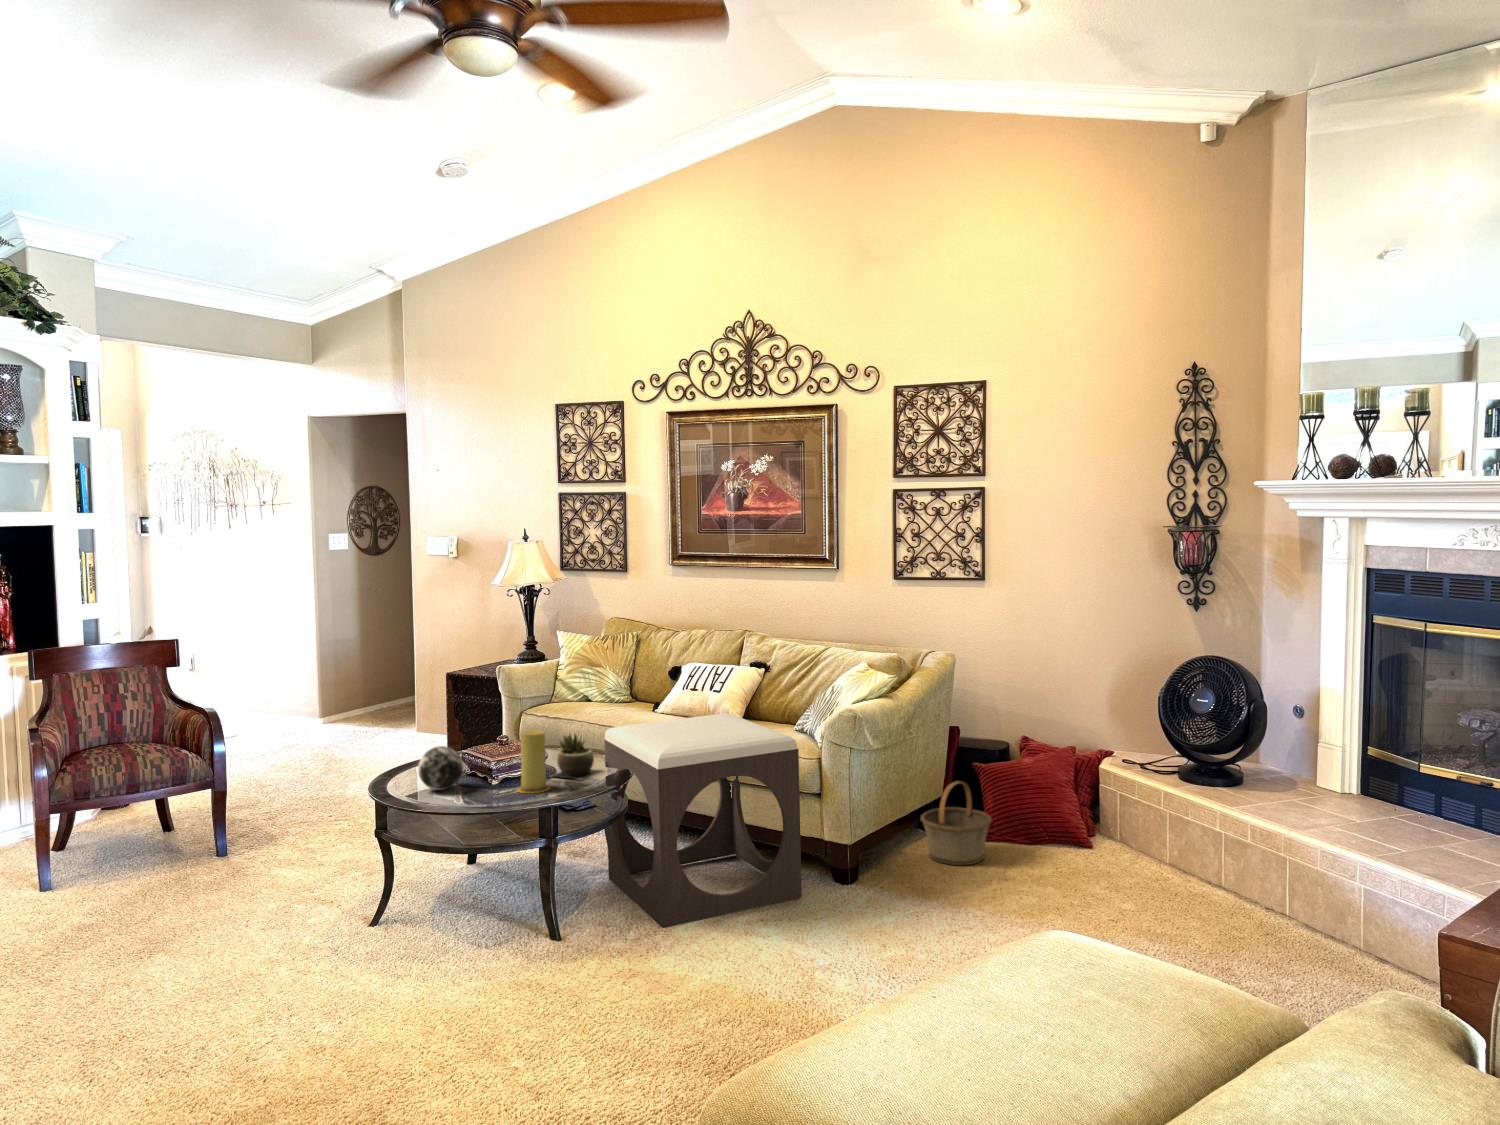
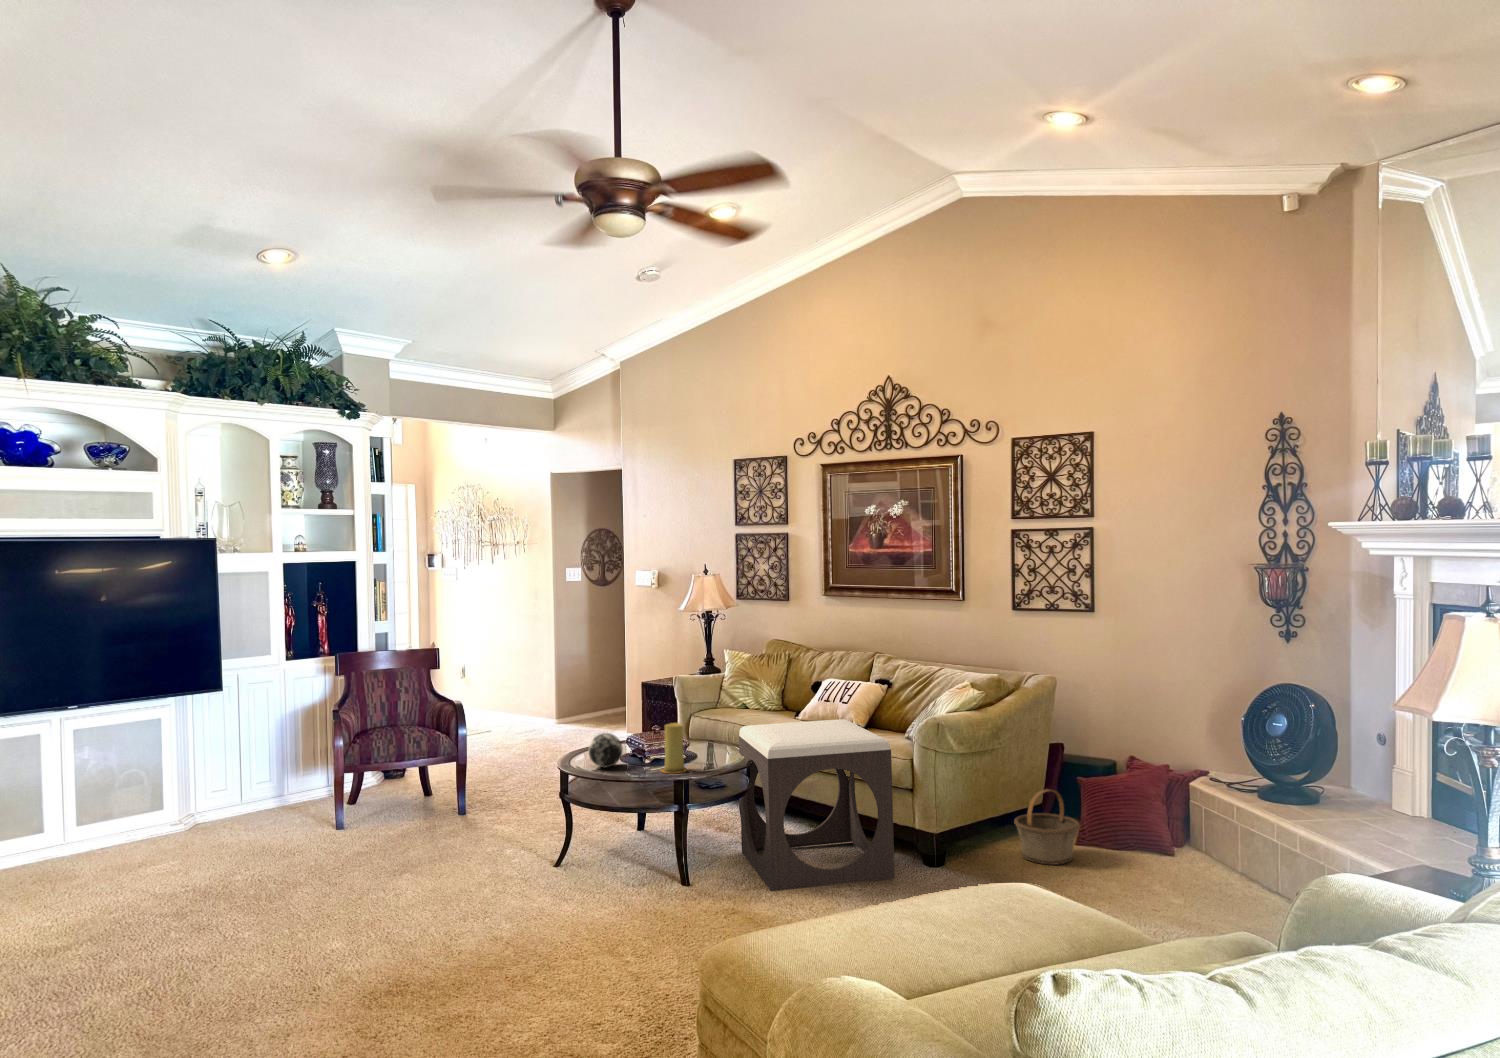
succulent plant: present [552,734,600,780] -> none [690,728,733,766]

